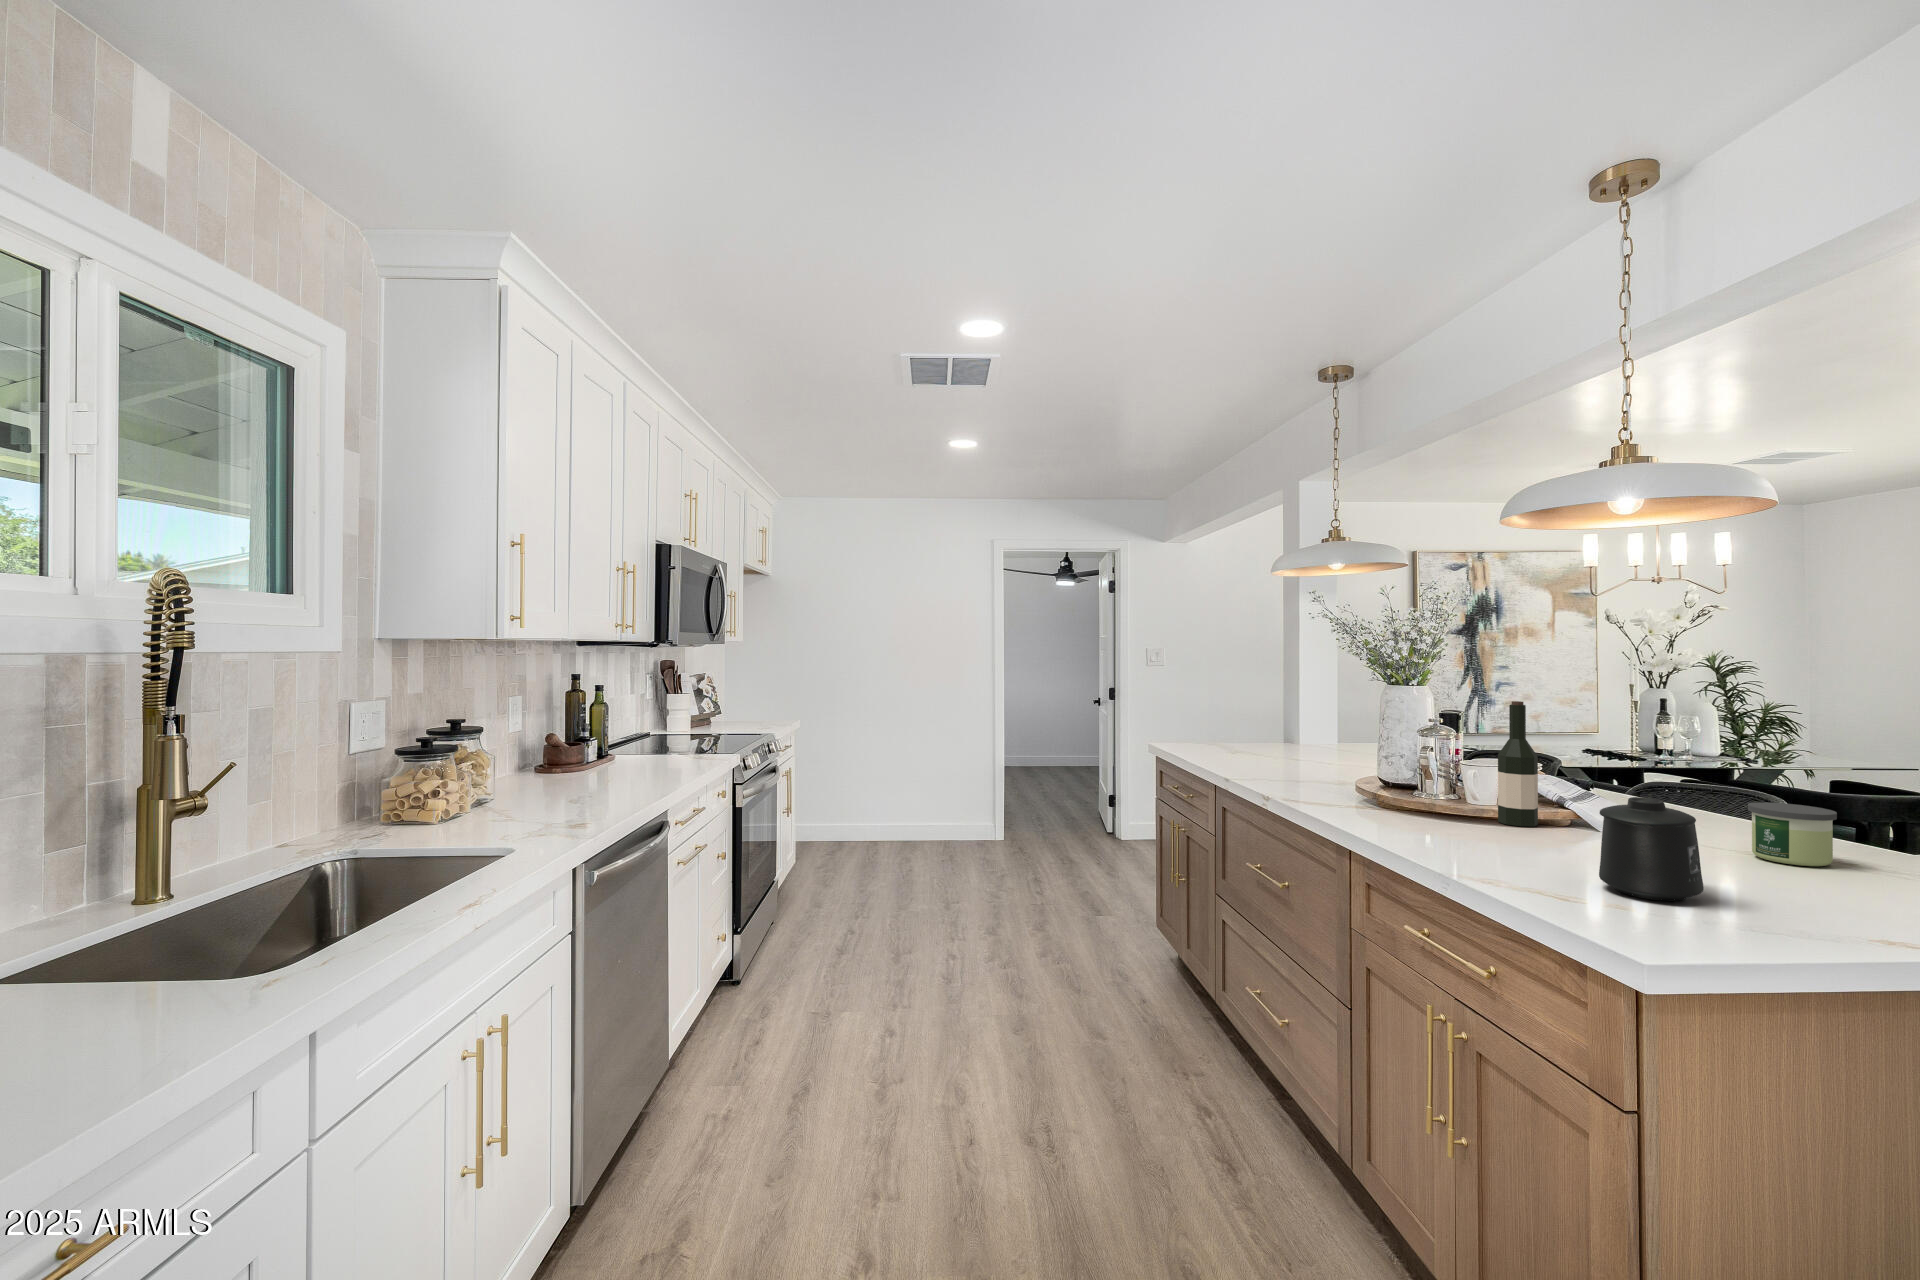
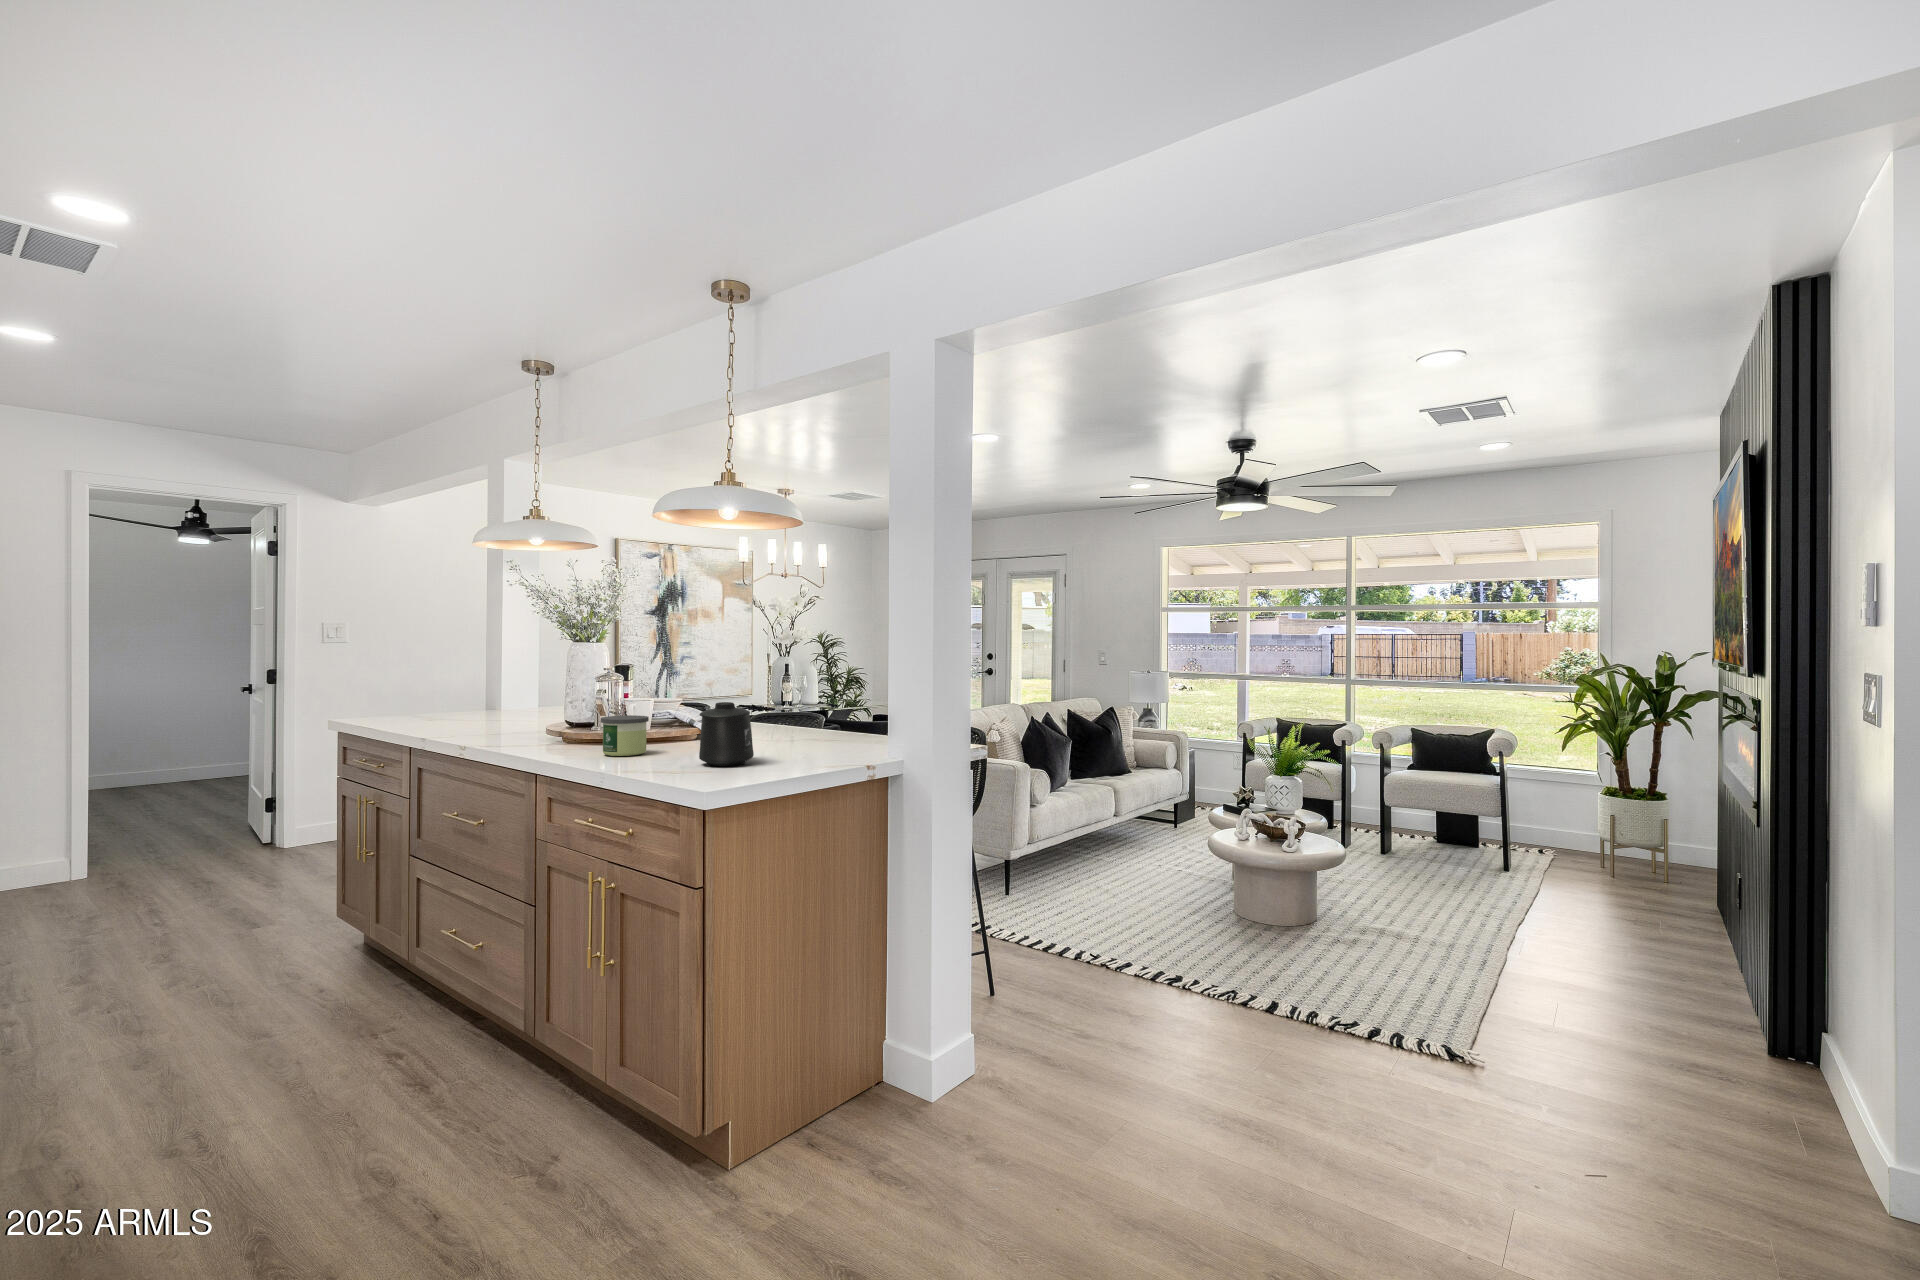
wine bottle: present [1498,701,1538,827] -> none [650,650,677,742]
candle: present [1748,802,1837,866] -> present [601,715,649,756]

